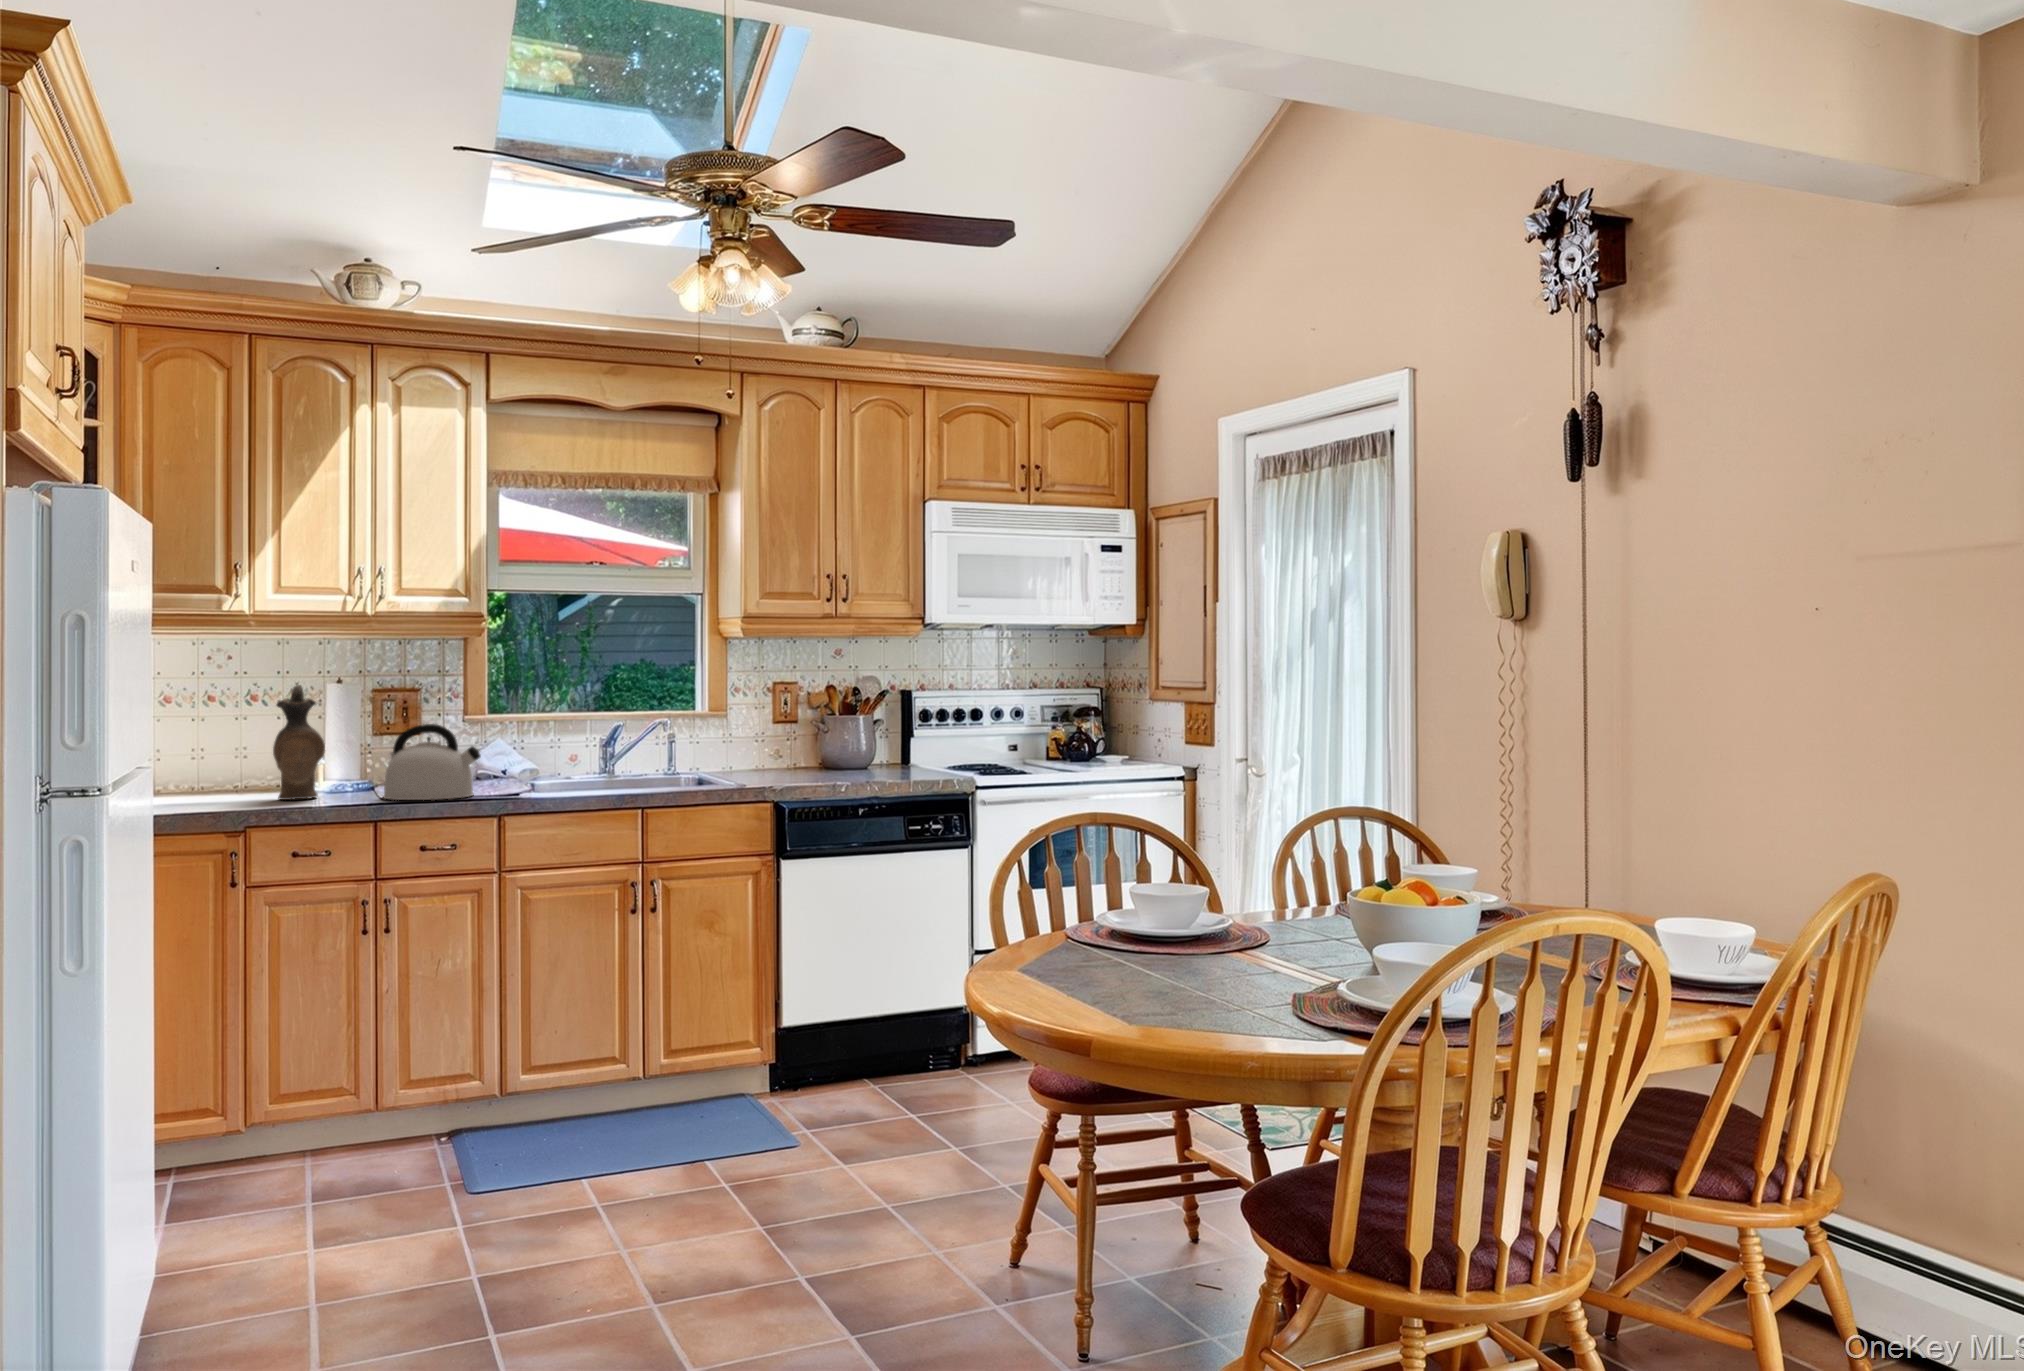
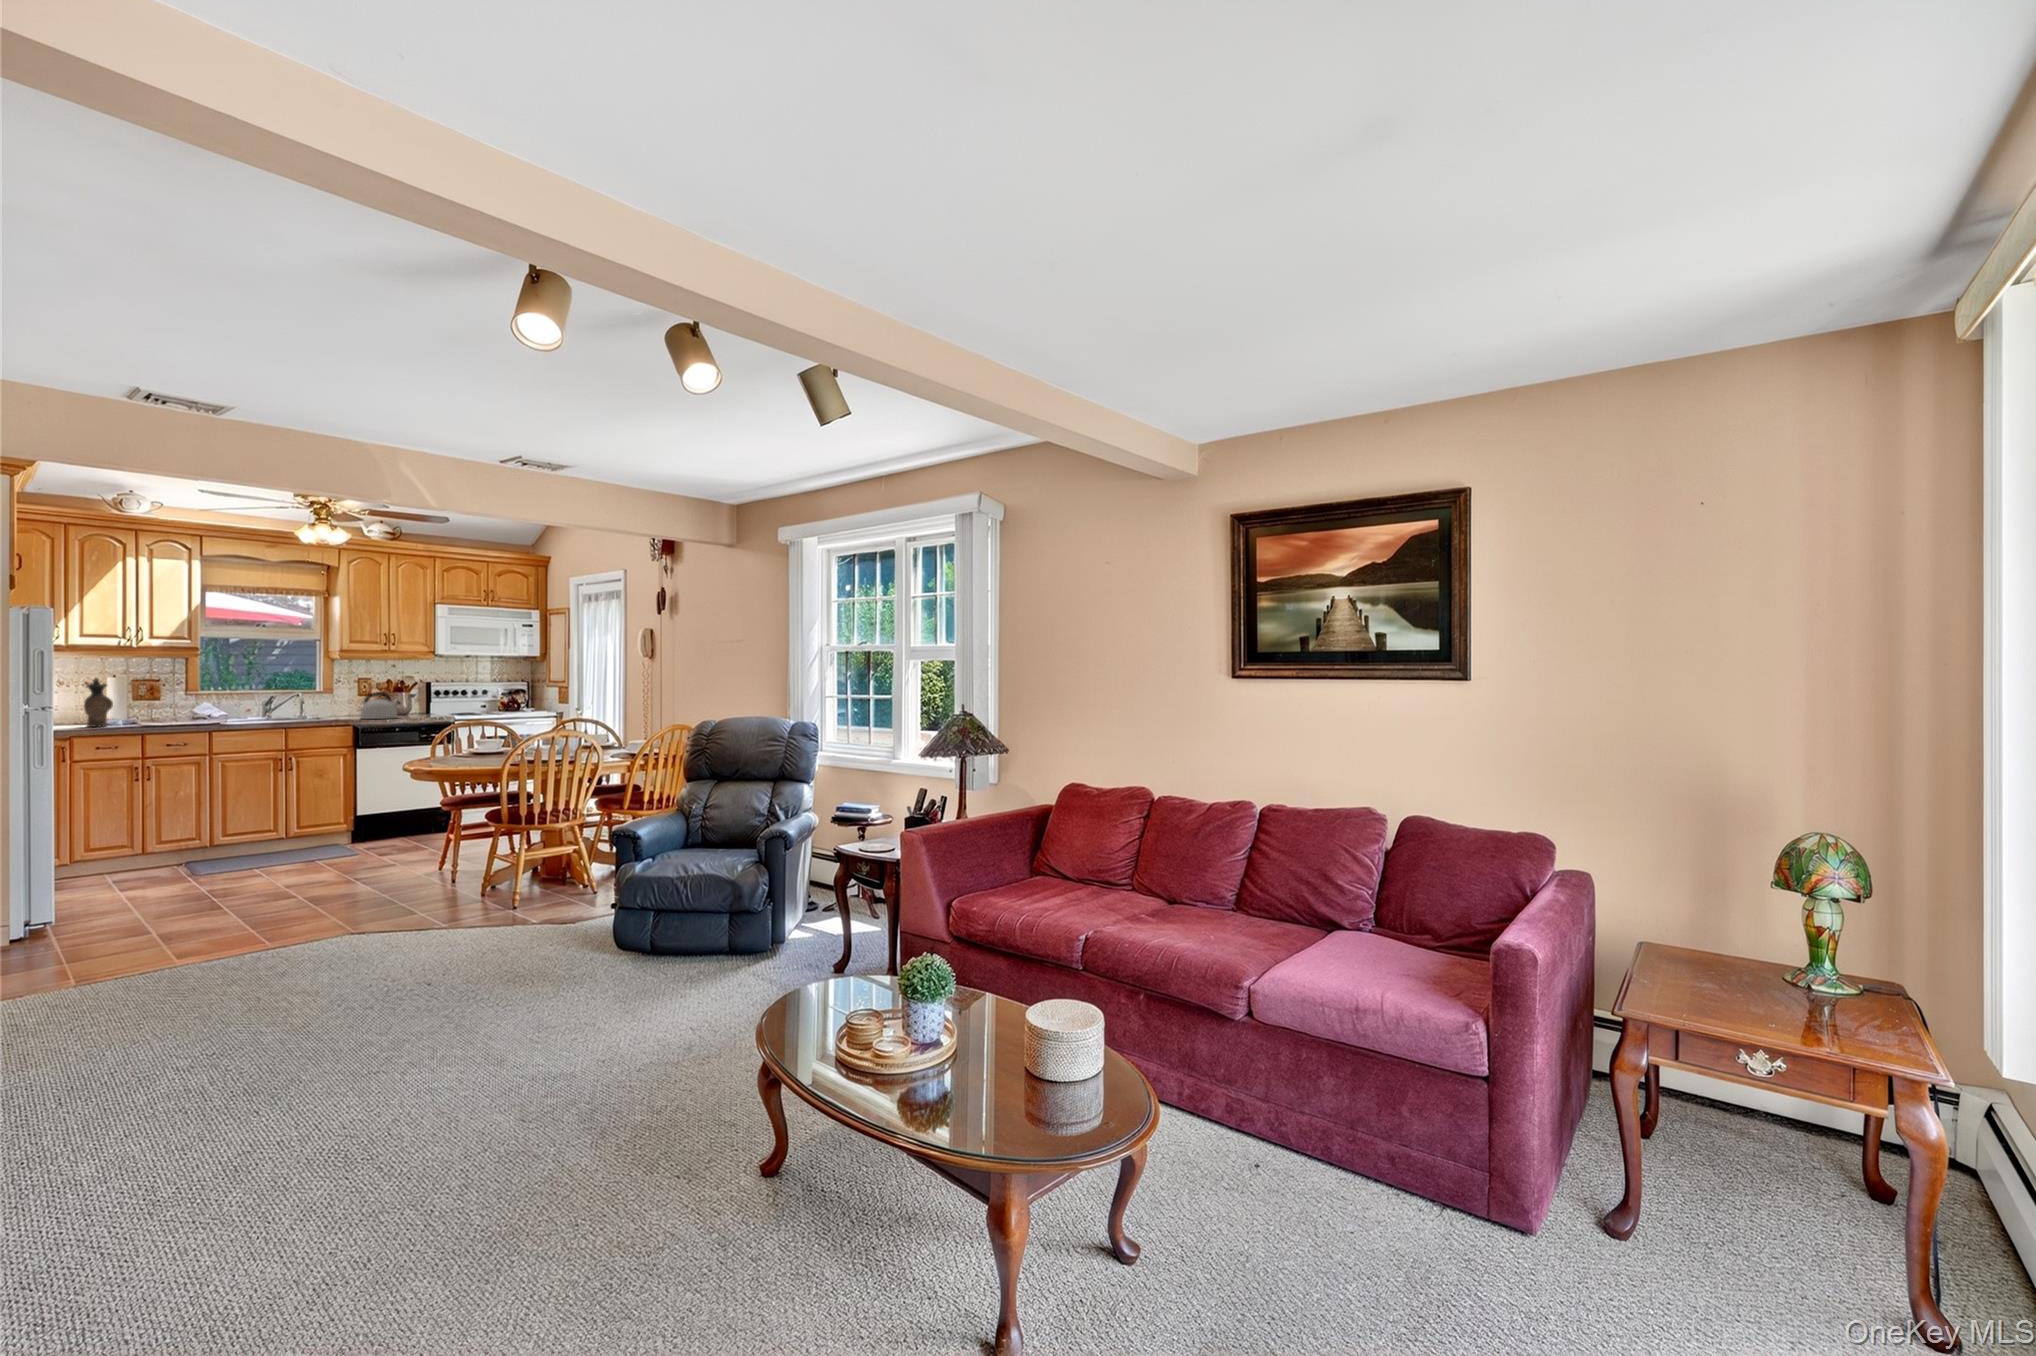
kettle: present [383,724,481,800] -> present [360,692,401,719]

